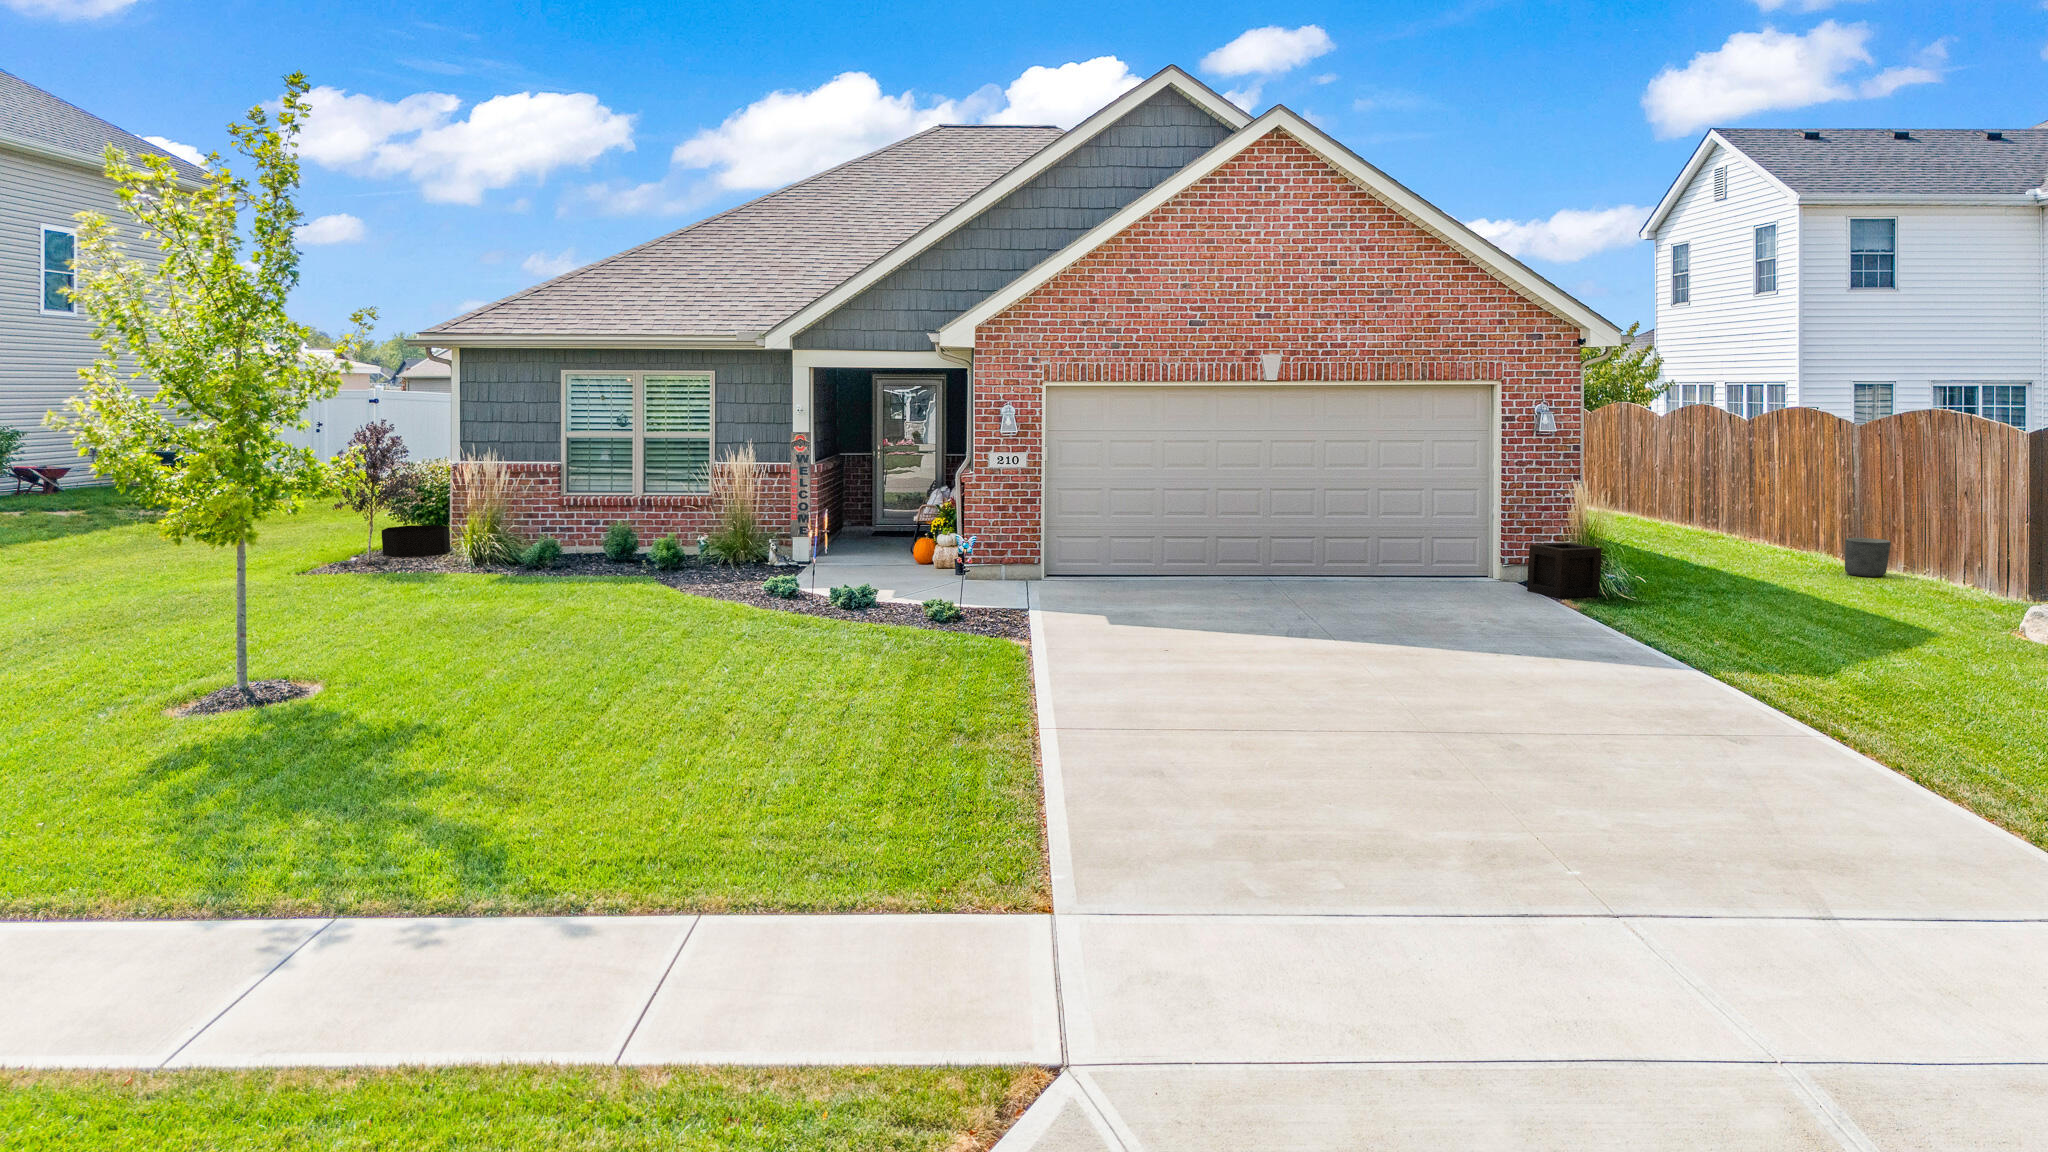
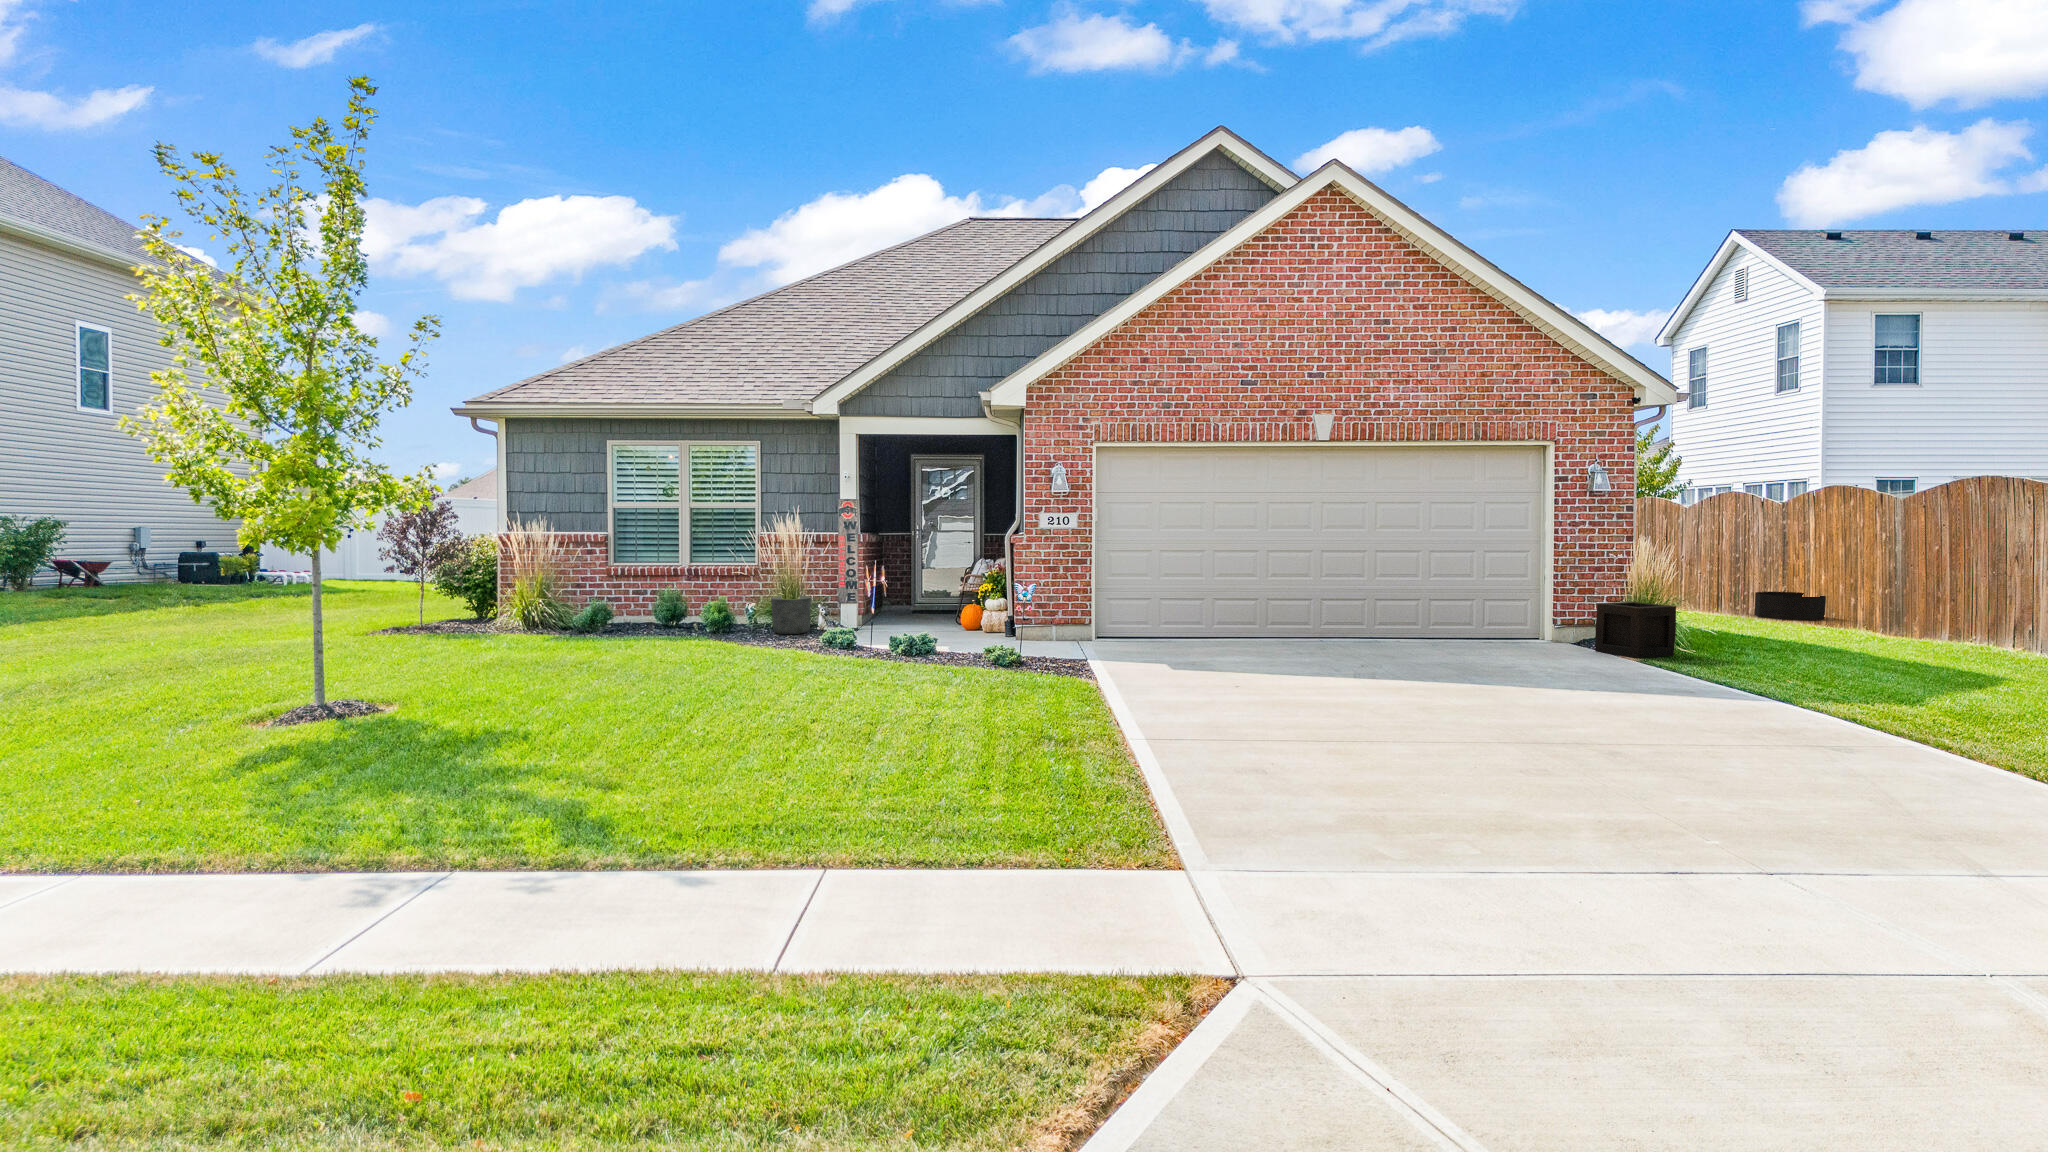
basket: present [381,525,450,557] -> present [1754,592,1826,621]
planter: present [1845,538,1891,577] -> present [771,596,811,634]

